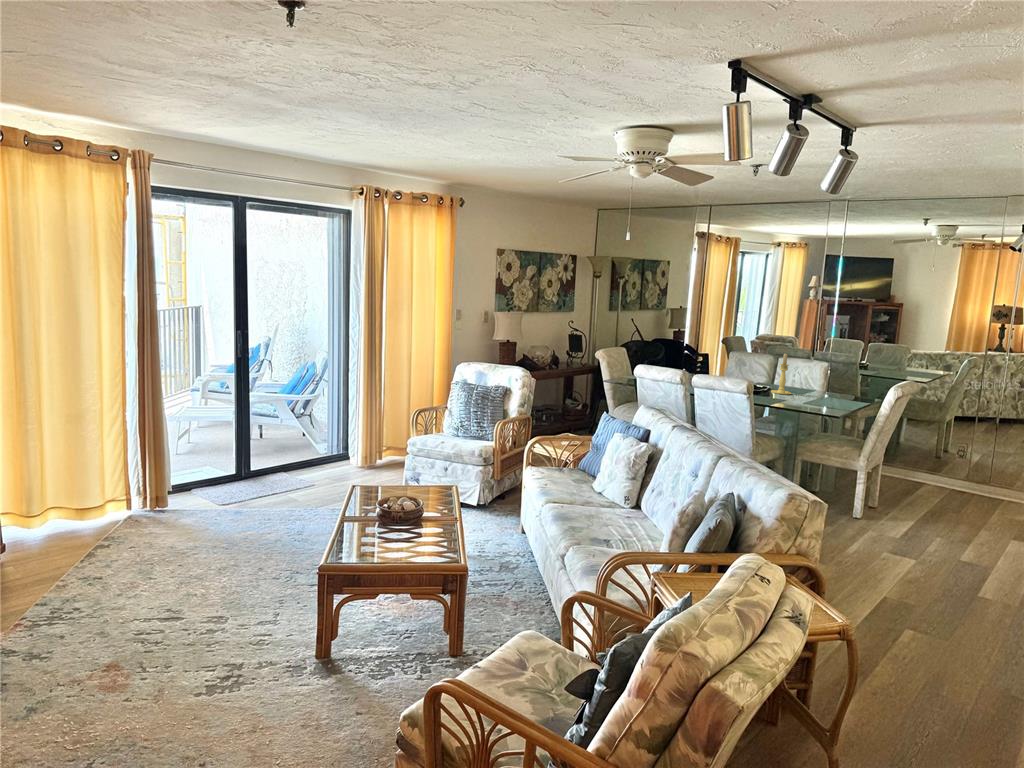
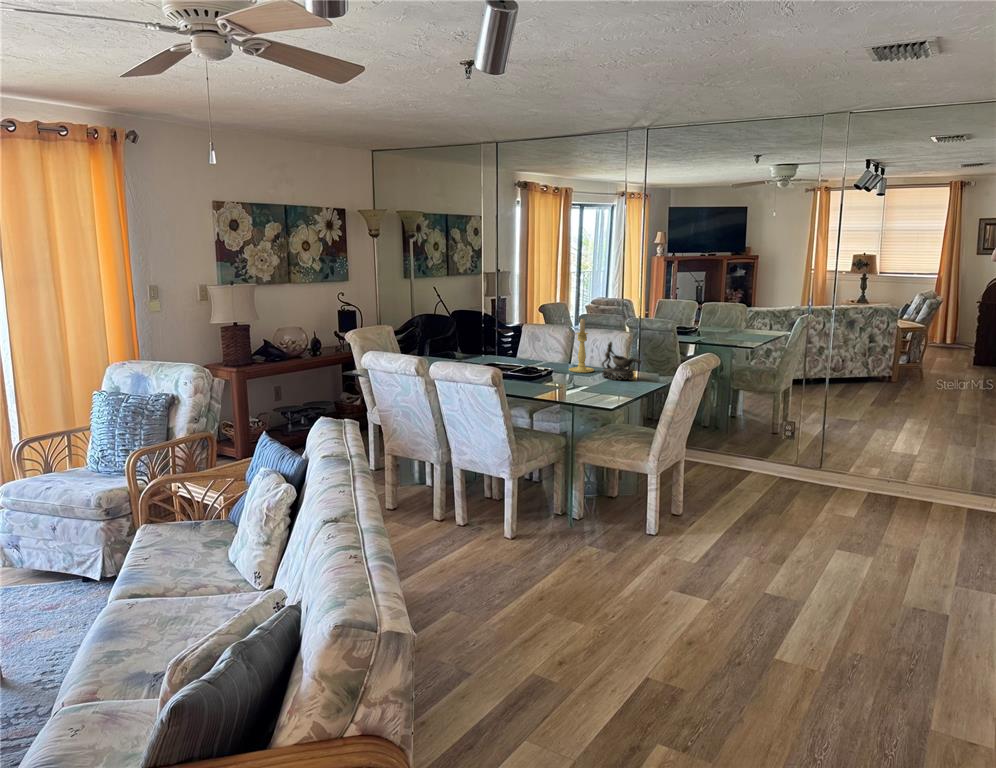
decorative bowl: none [801,372,837,402] -> present [602,342,641,380]

